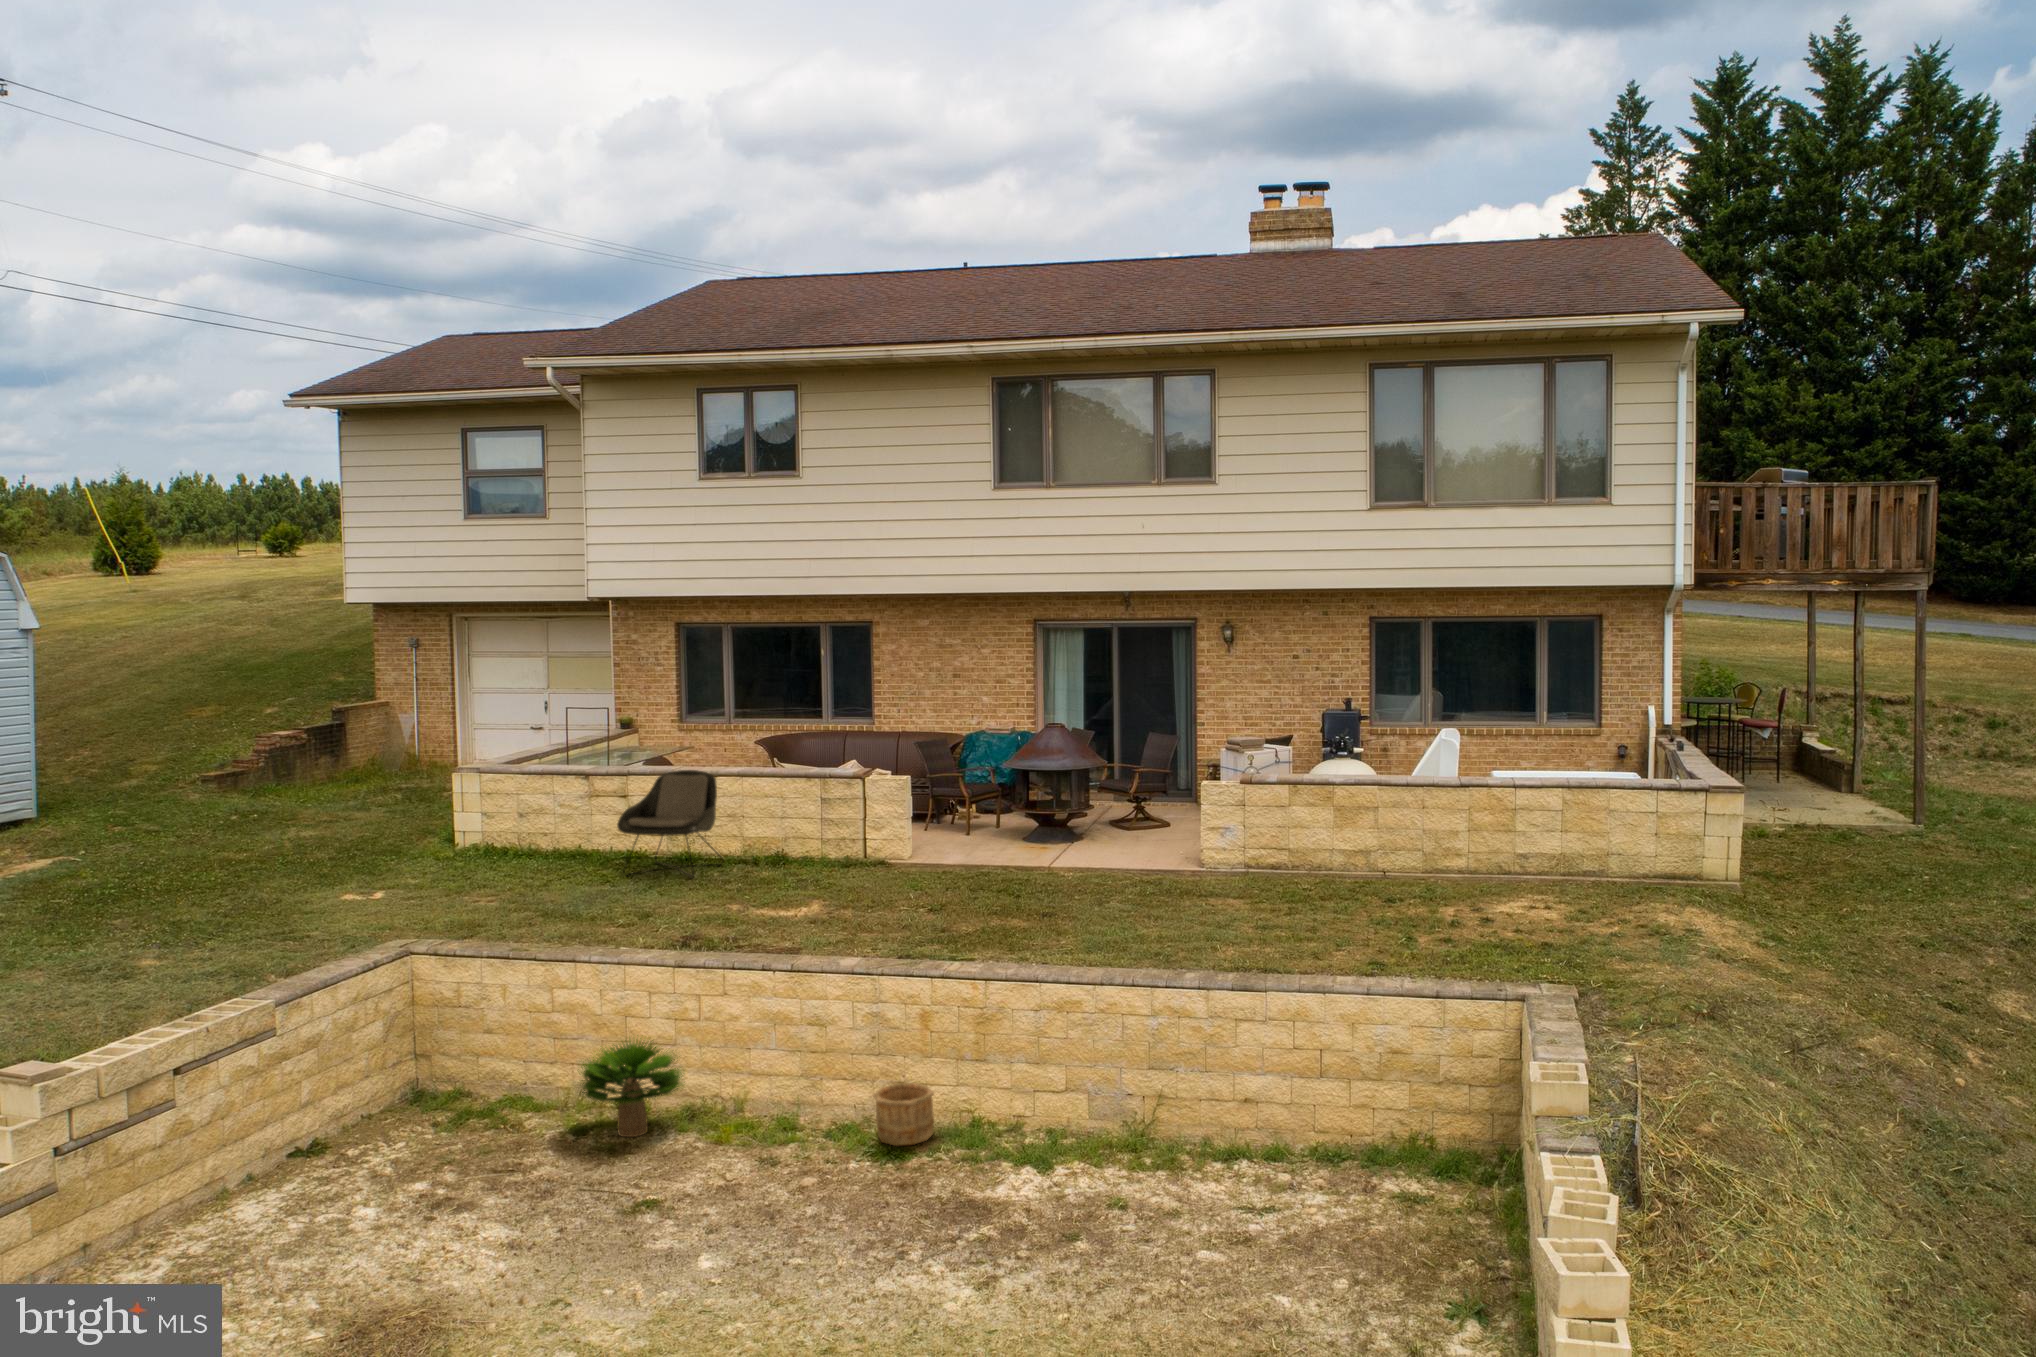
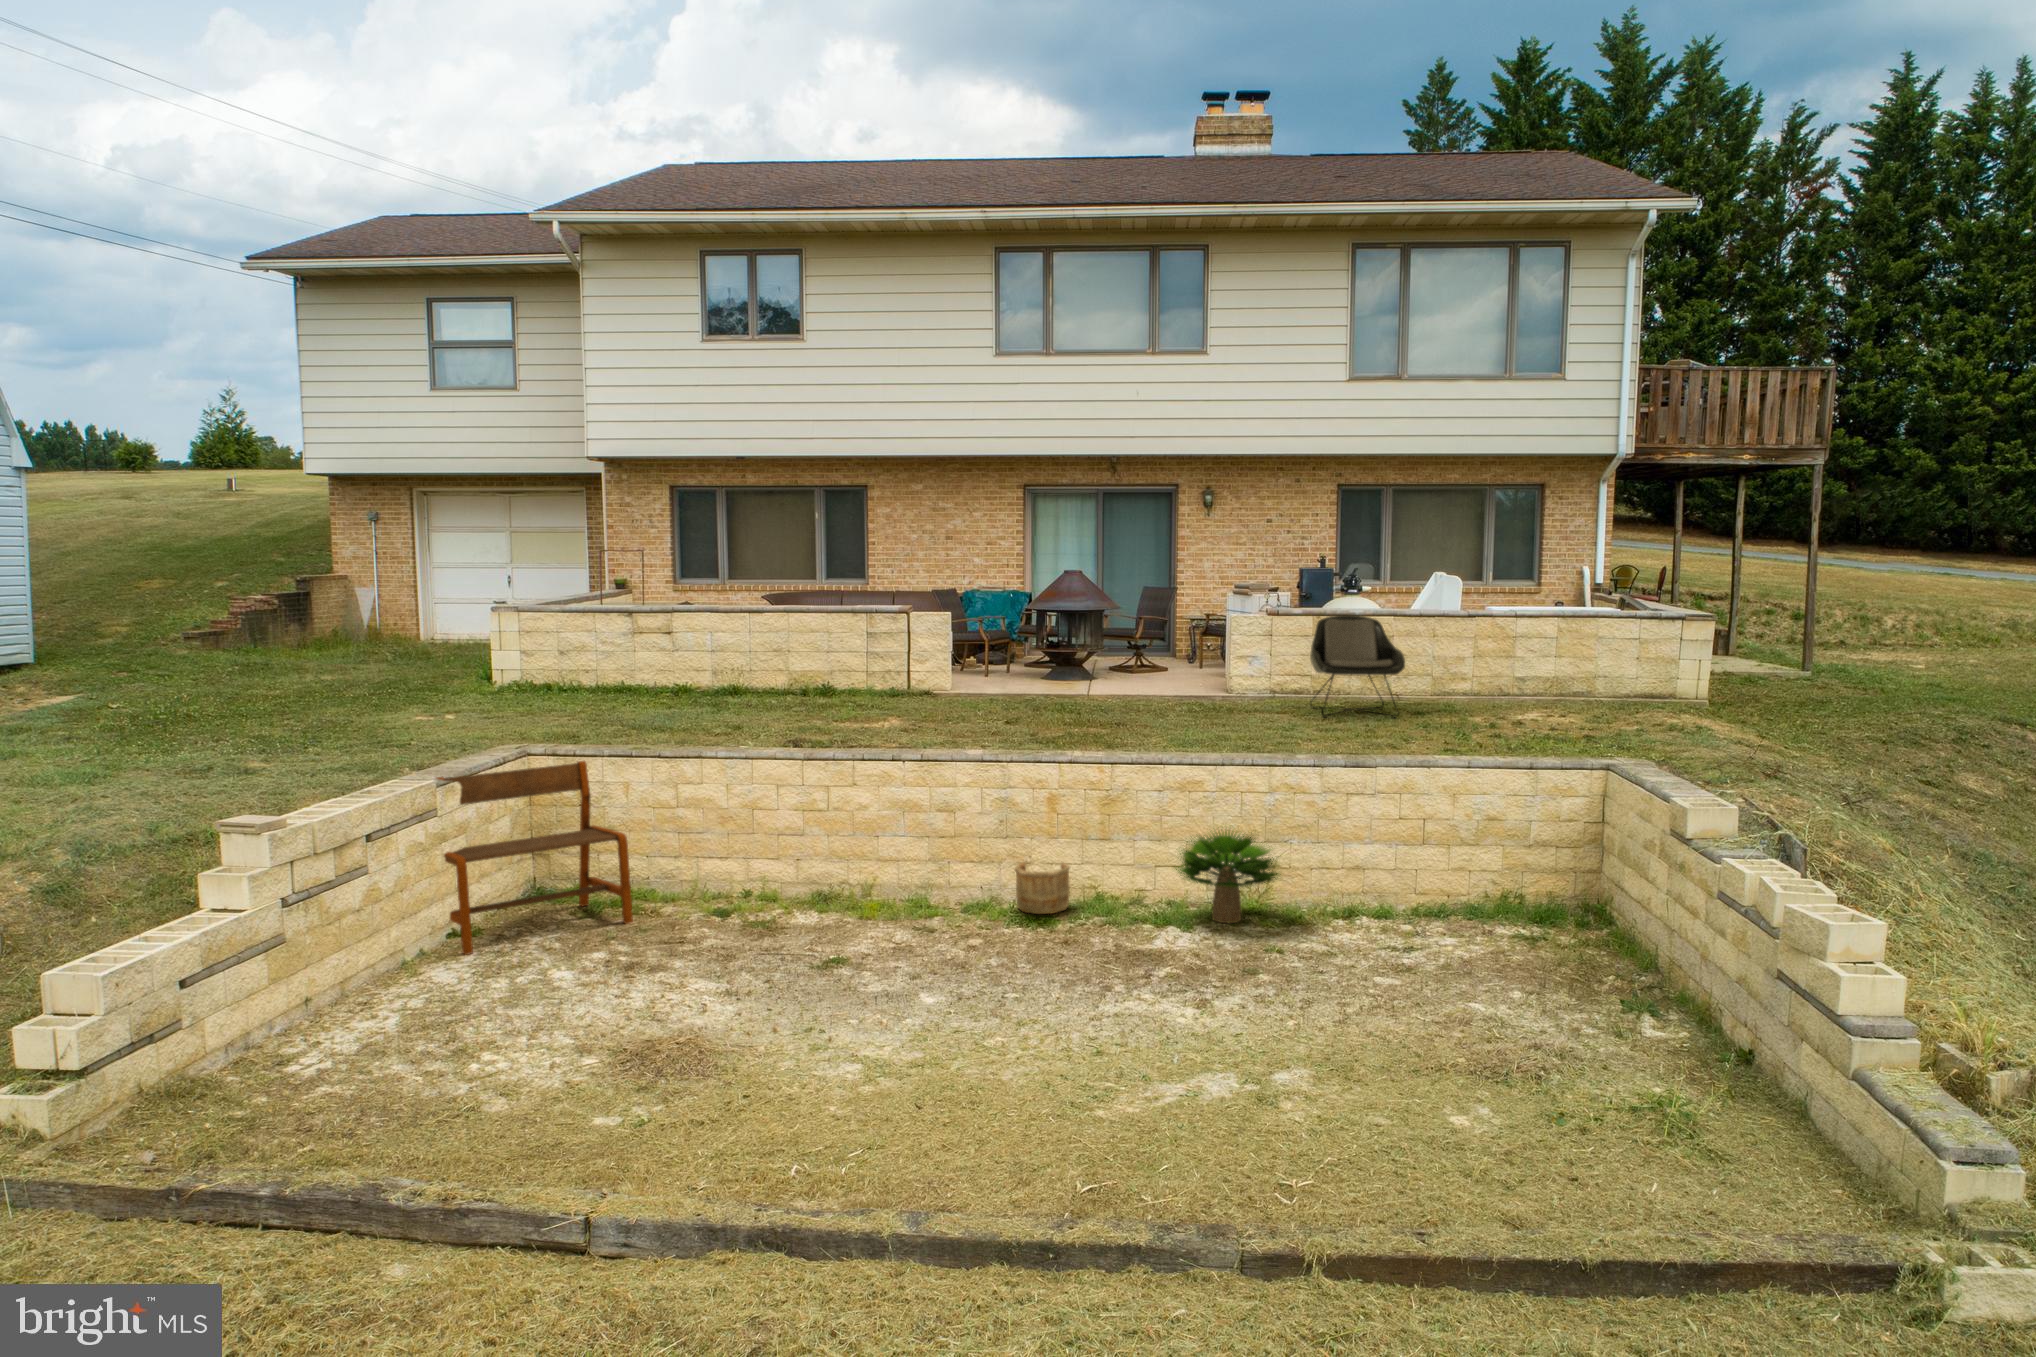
lounge chair: present [617,770,723,878] -> present [1310,615,1405,718]
bench: none [278,970,480,1182] -> present [436,761,633,955]
potted plant: present [579,1040,685,1137] -> present [1176,831,1281,923]

